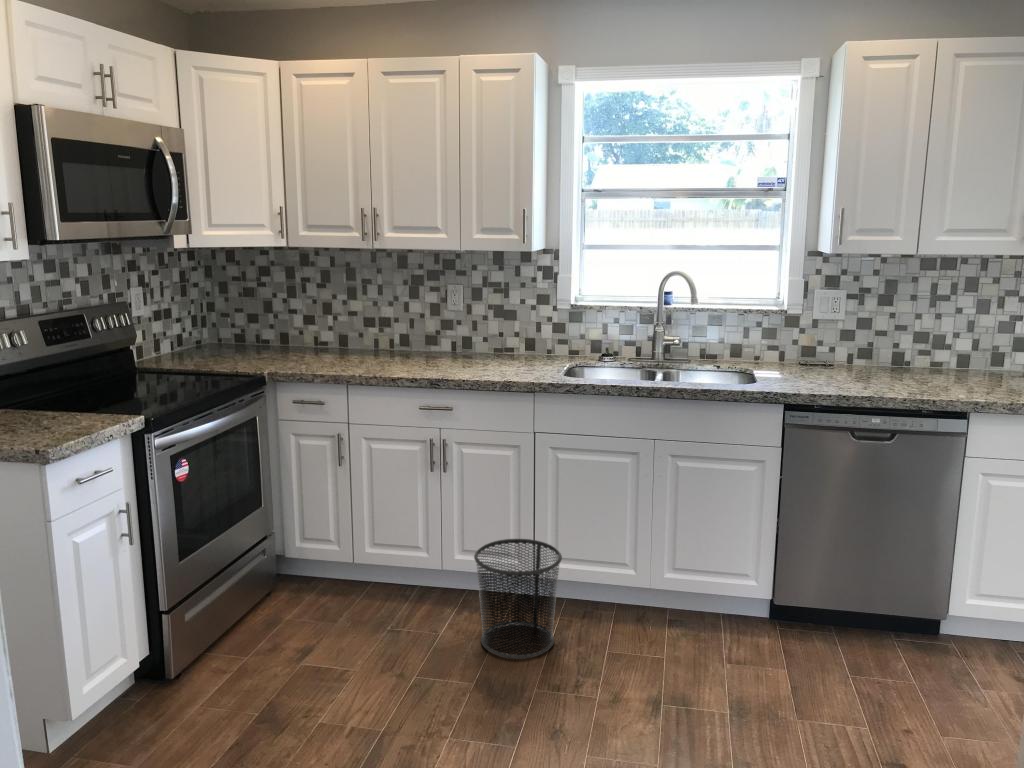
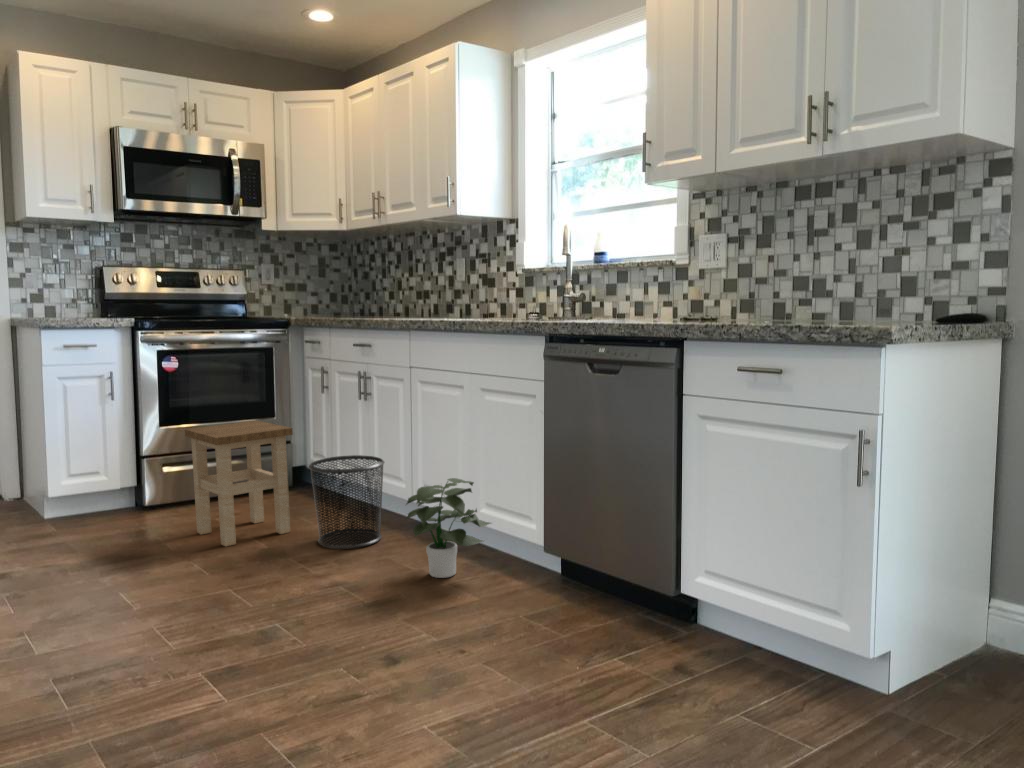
stool: none [304,522,434,699] -> present [185,421,293,546]
potted plant: none [648,551,750,657] -> present [406,478,491,578]

